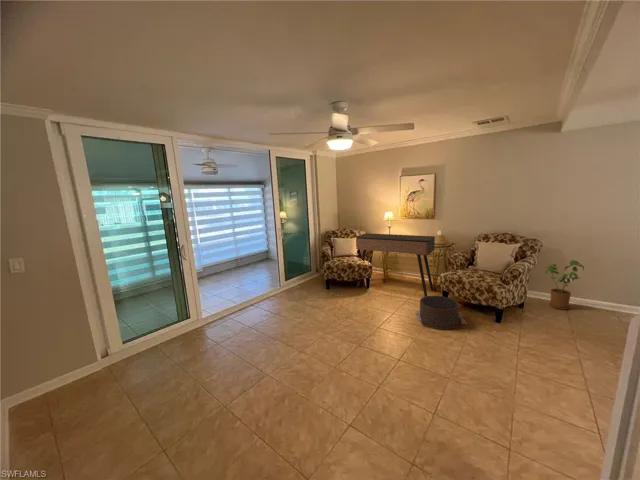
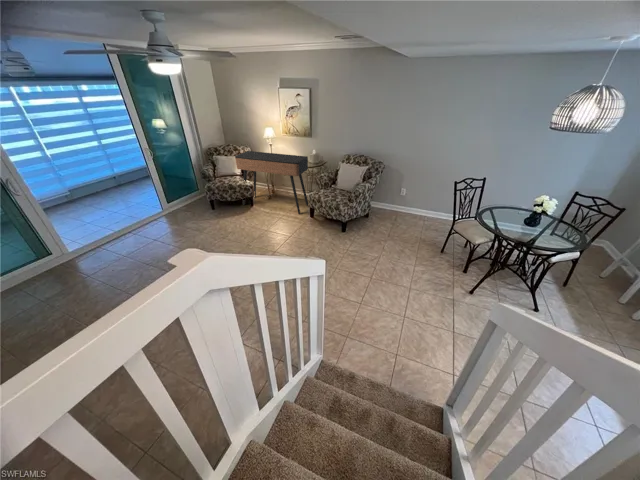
house plant: present [546,260,584,310] -> none [387,179,412,217]
pouf: present [415,296,466,330] -> none [282,213,319,242]

